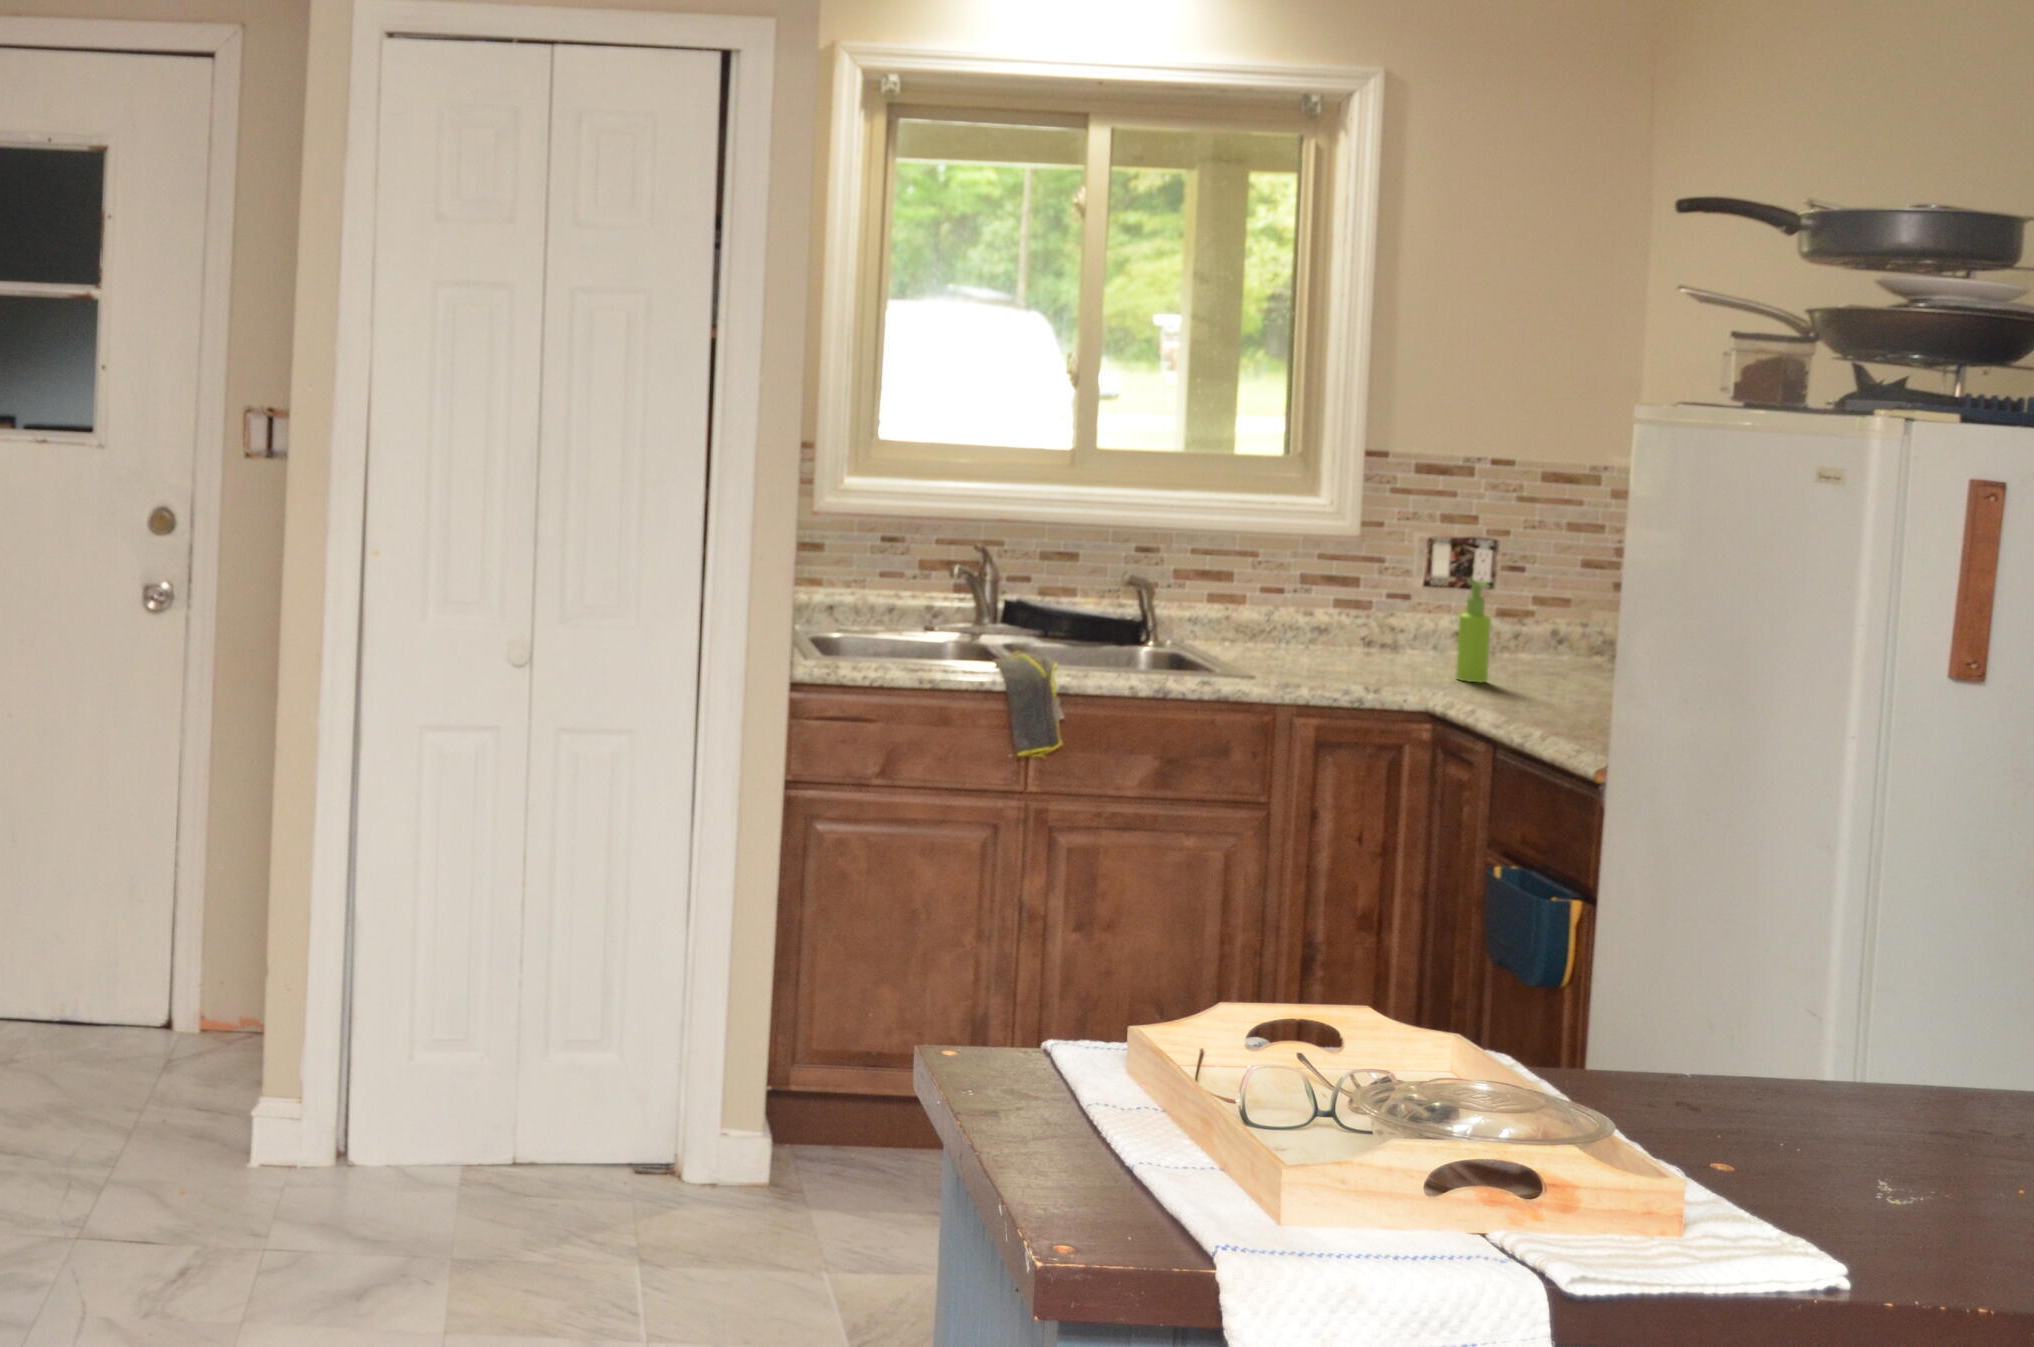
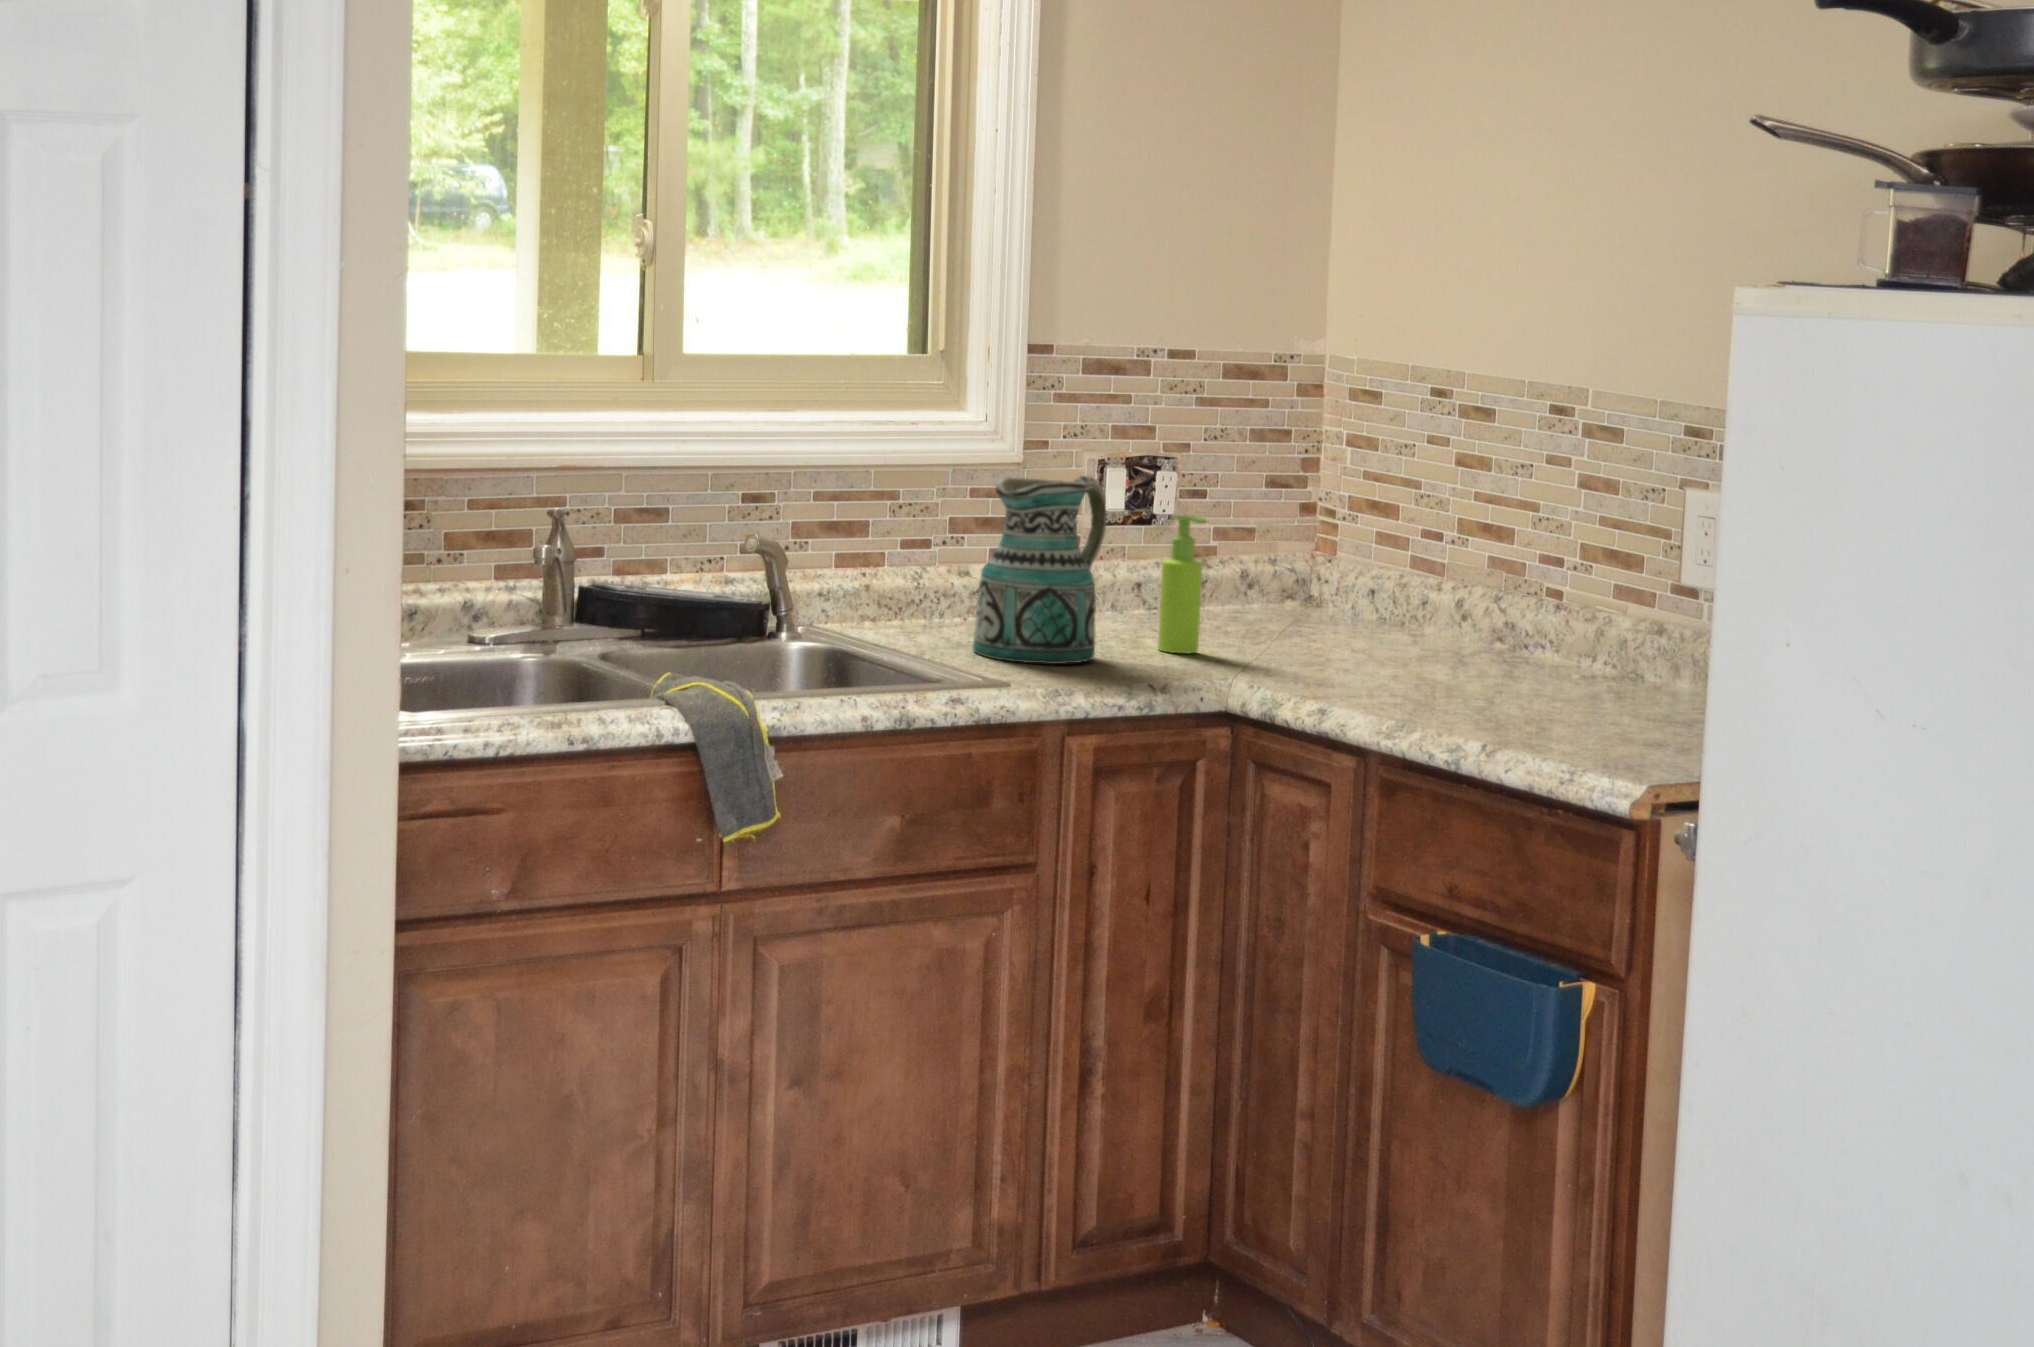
ceramic pitcher: none [1293,547,1406,678] -> present [973,476,1106,664]

